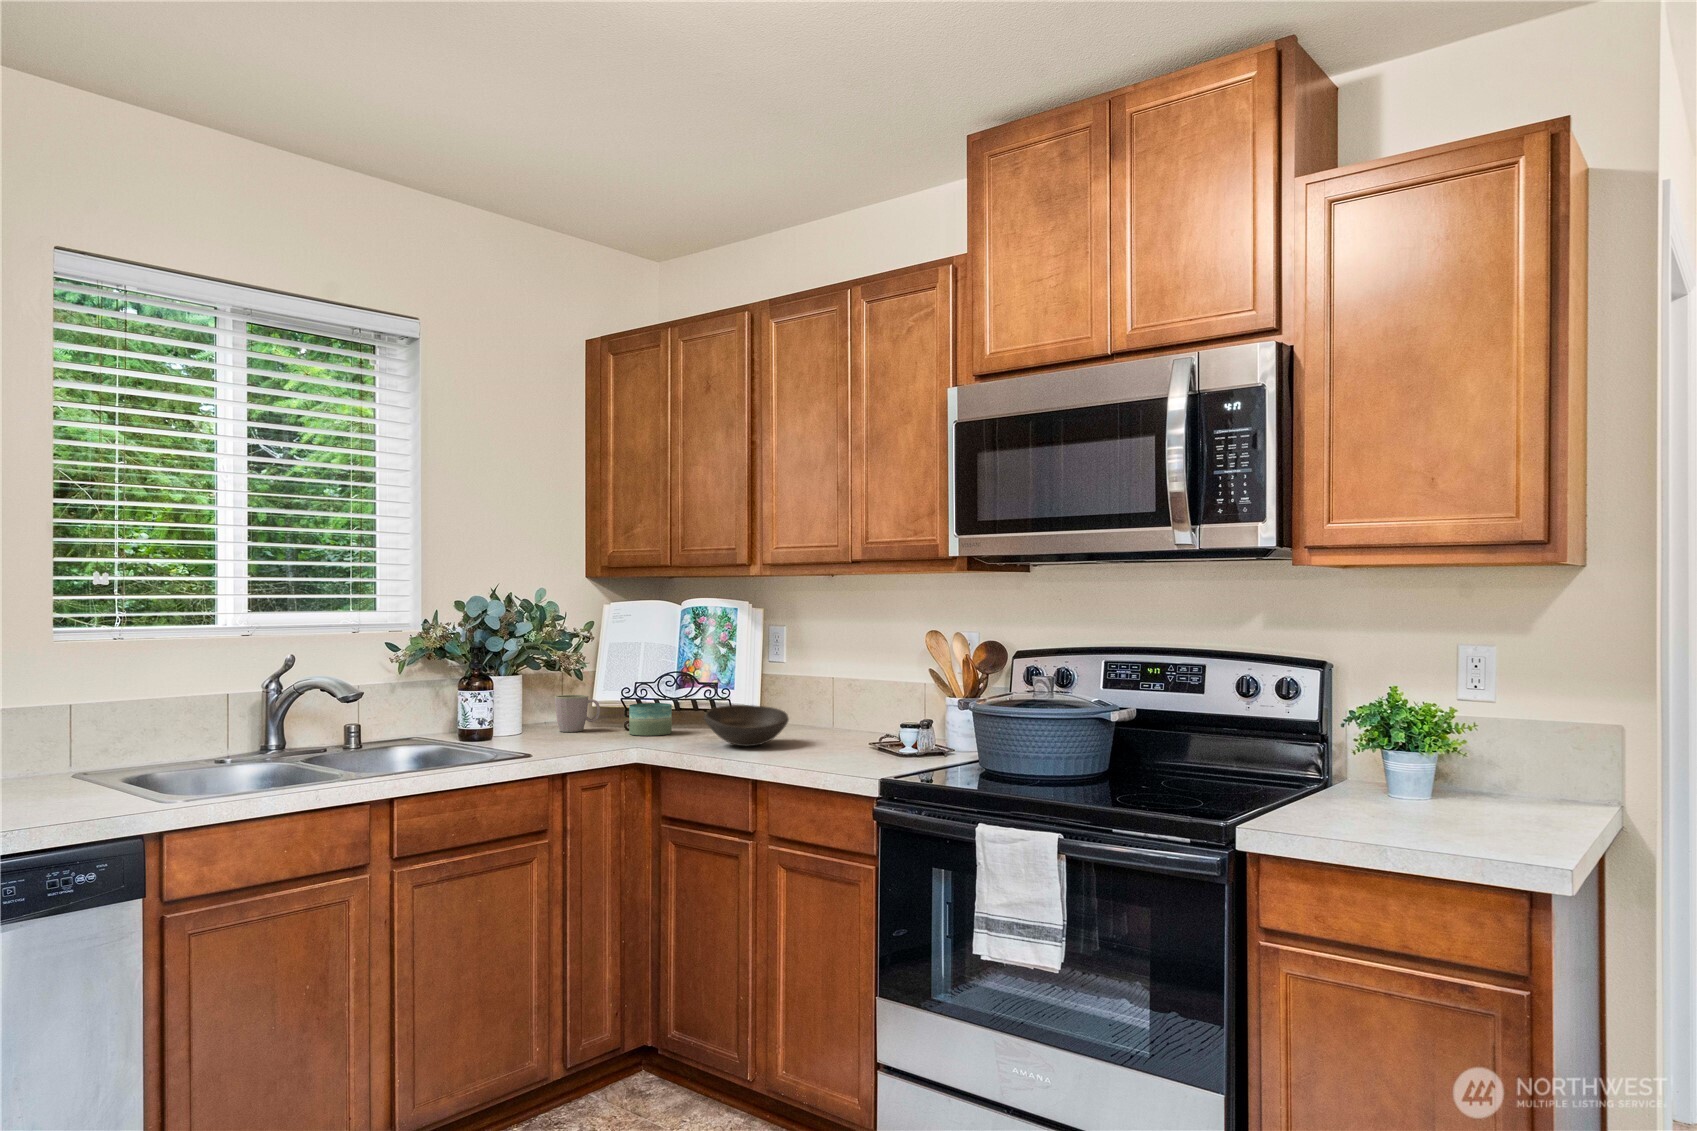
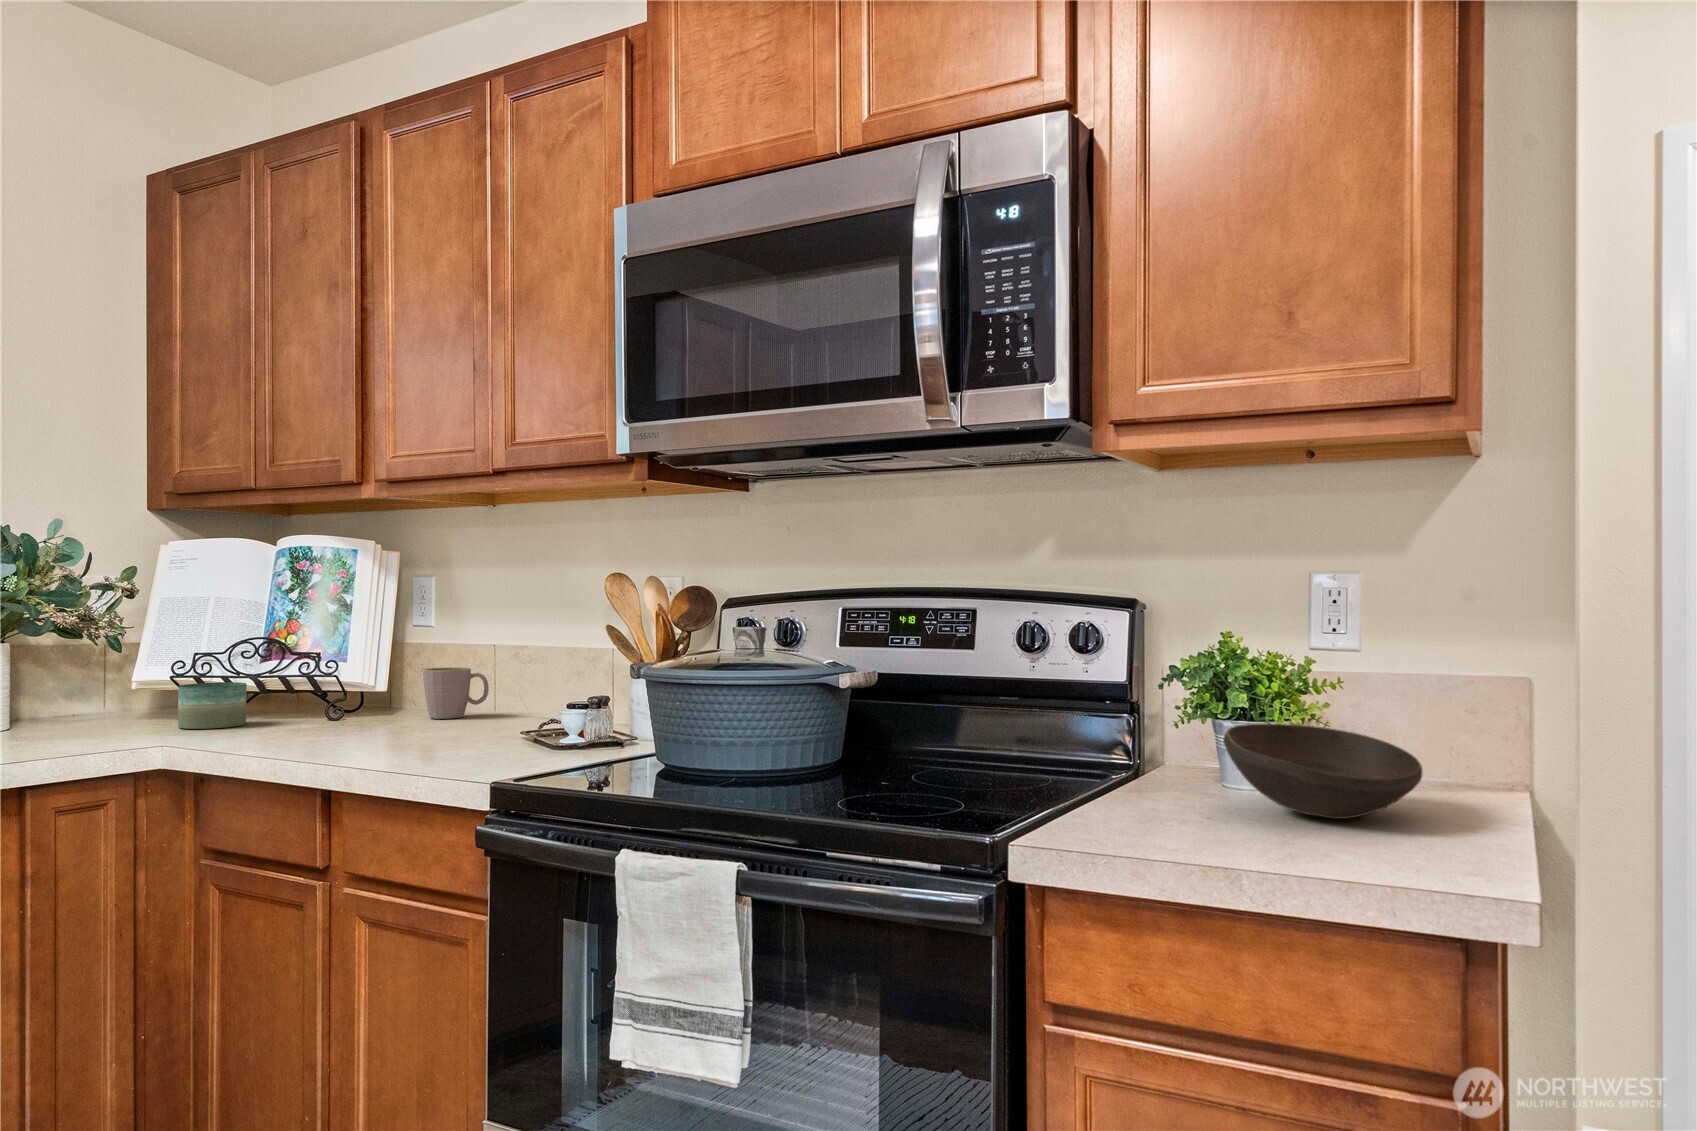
mug: present [555,695,600,732] -> present [423,667,489,719]
bowl: present [704,705,789,746] -> present [1223,724,1423,819]

